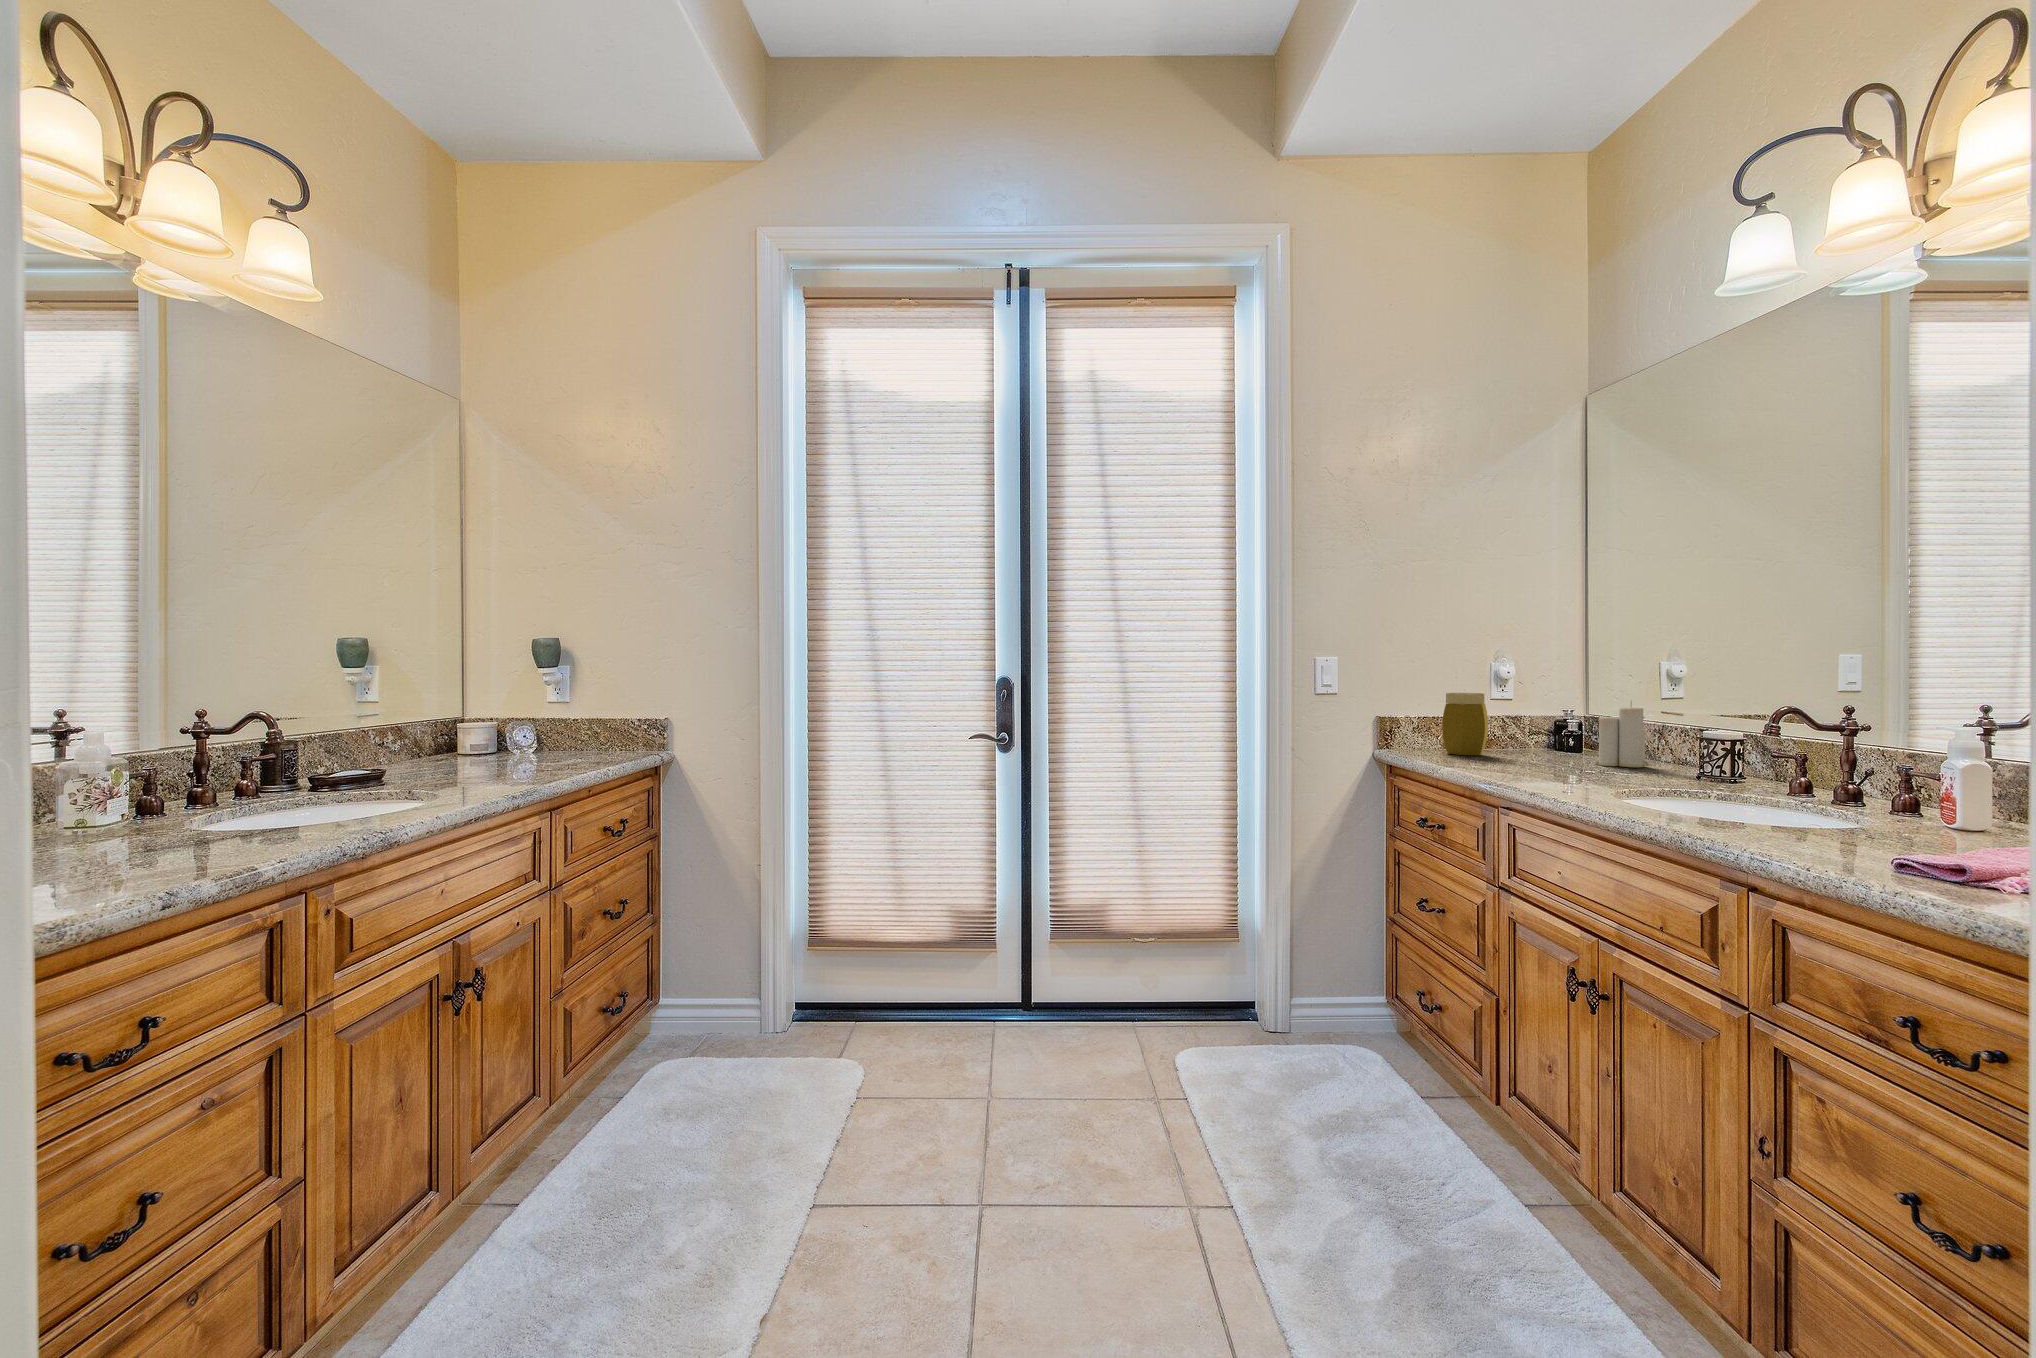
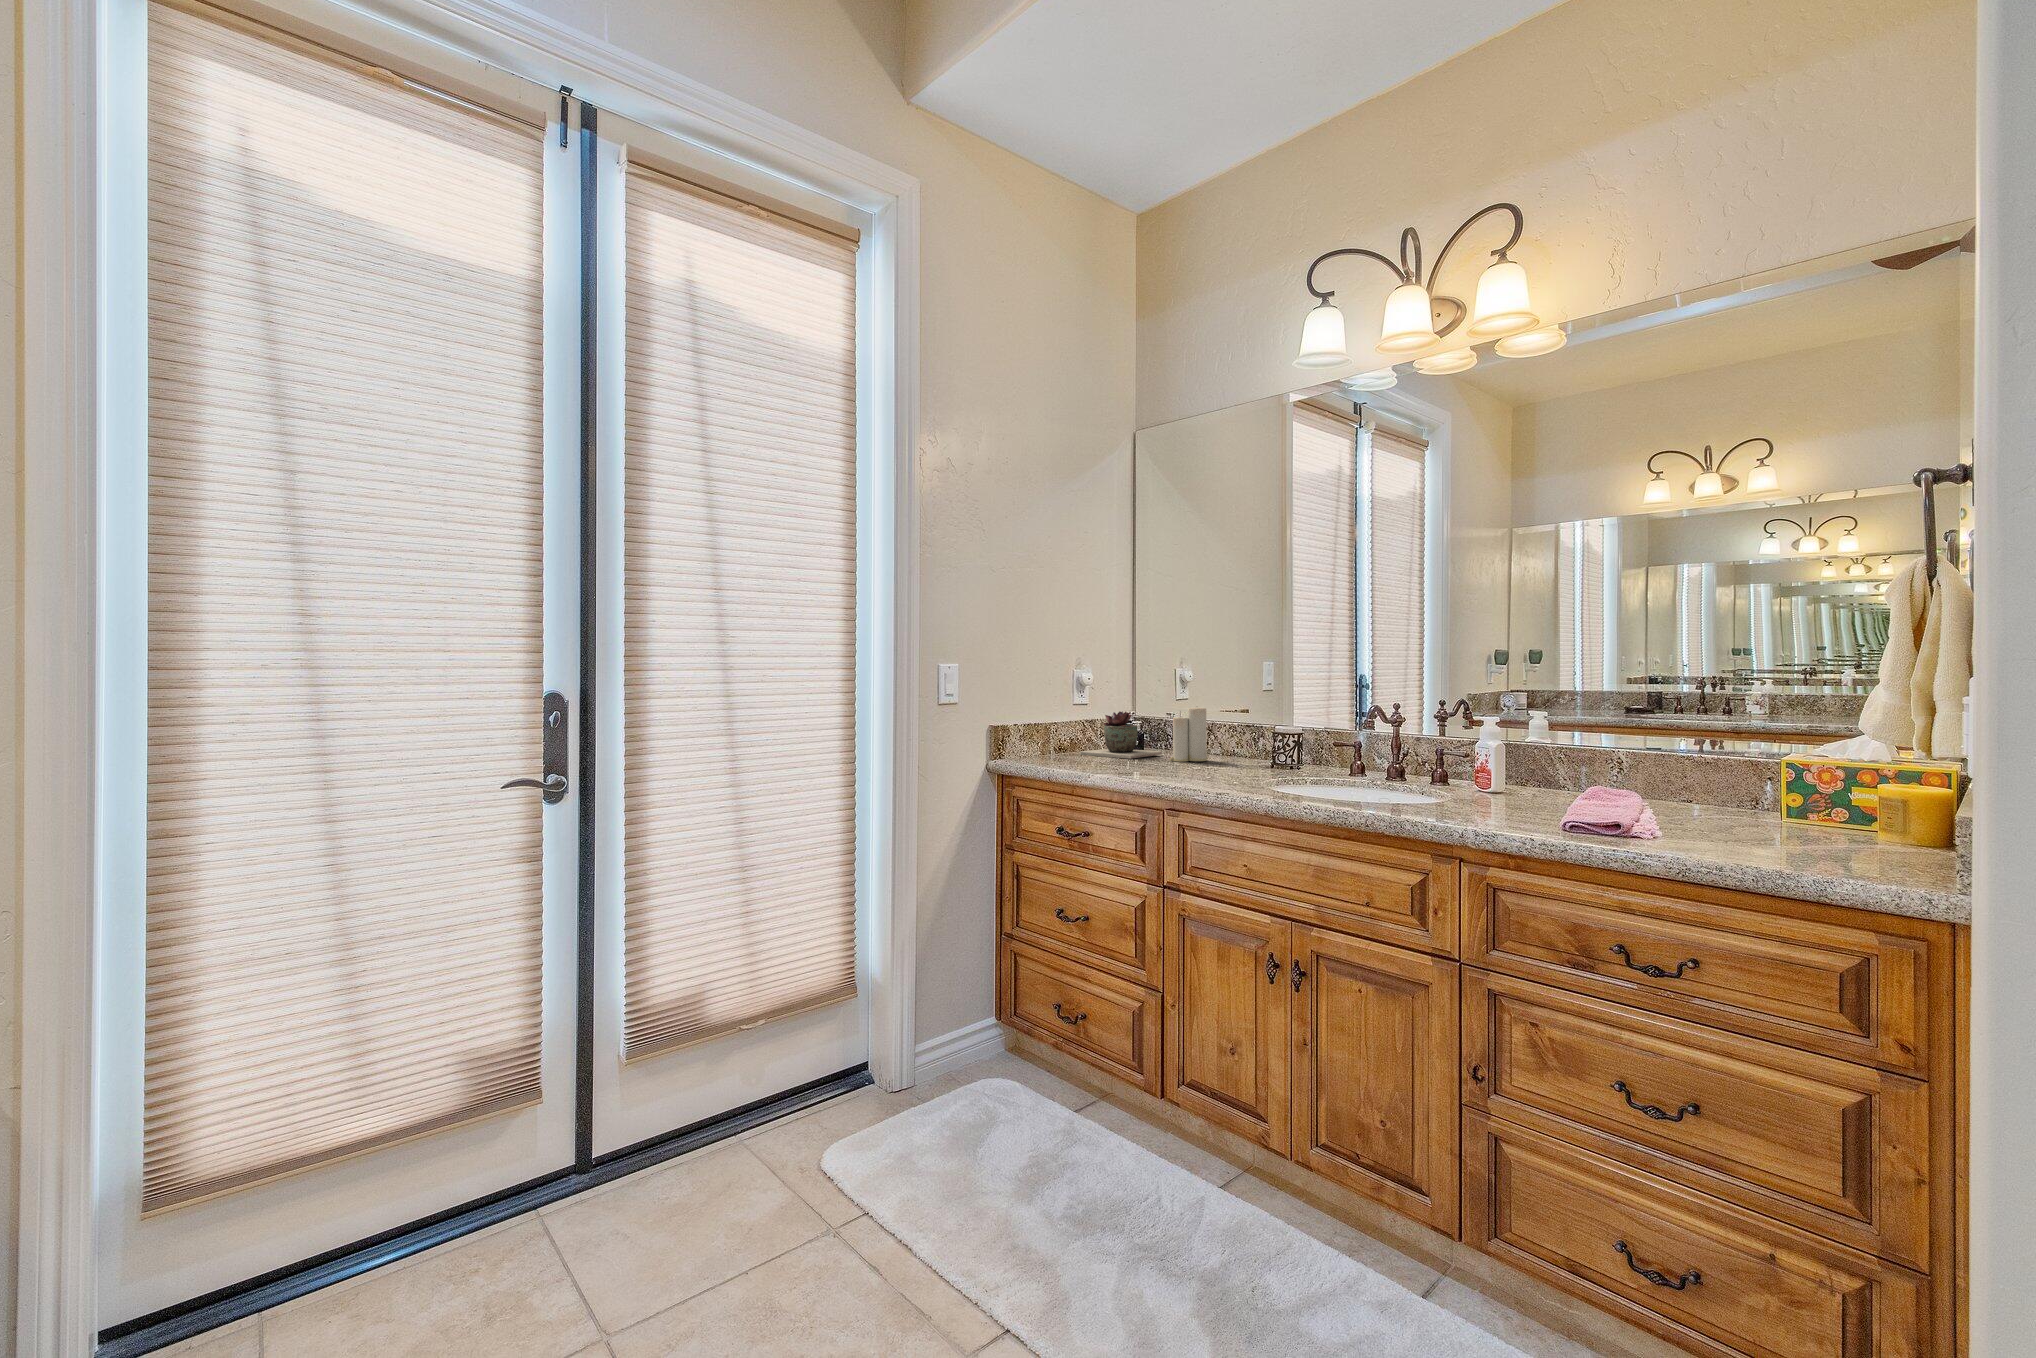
jar: present [1442,693,1488,755] -> none [1041,699,1081,761]
succulent plant: none [1505,709,1604,759] -> present [1080,712,1162,759]

